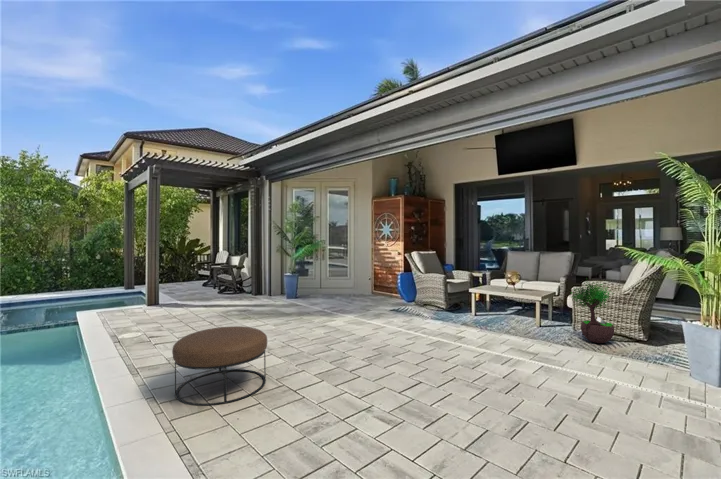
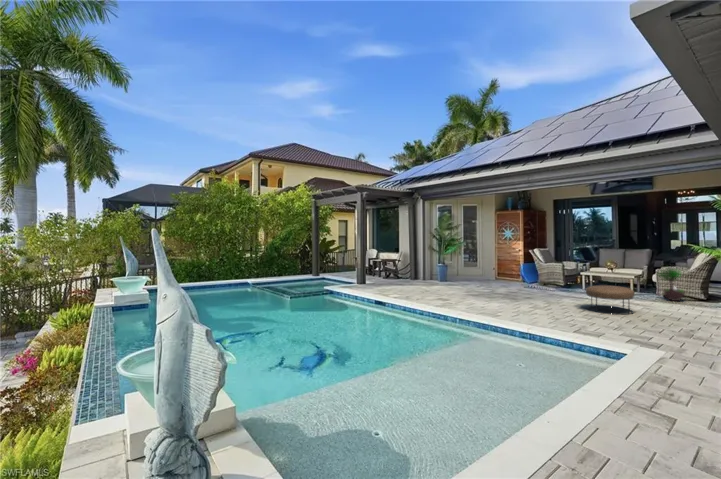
ottoman: present [172,326,267,406] -> present [586,285,634,314]

